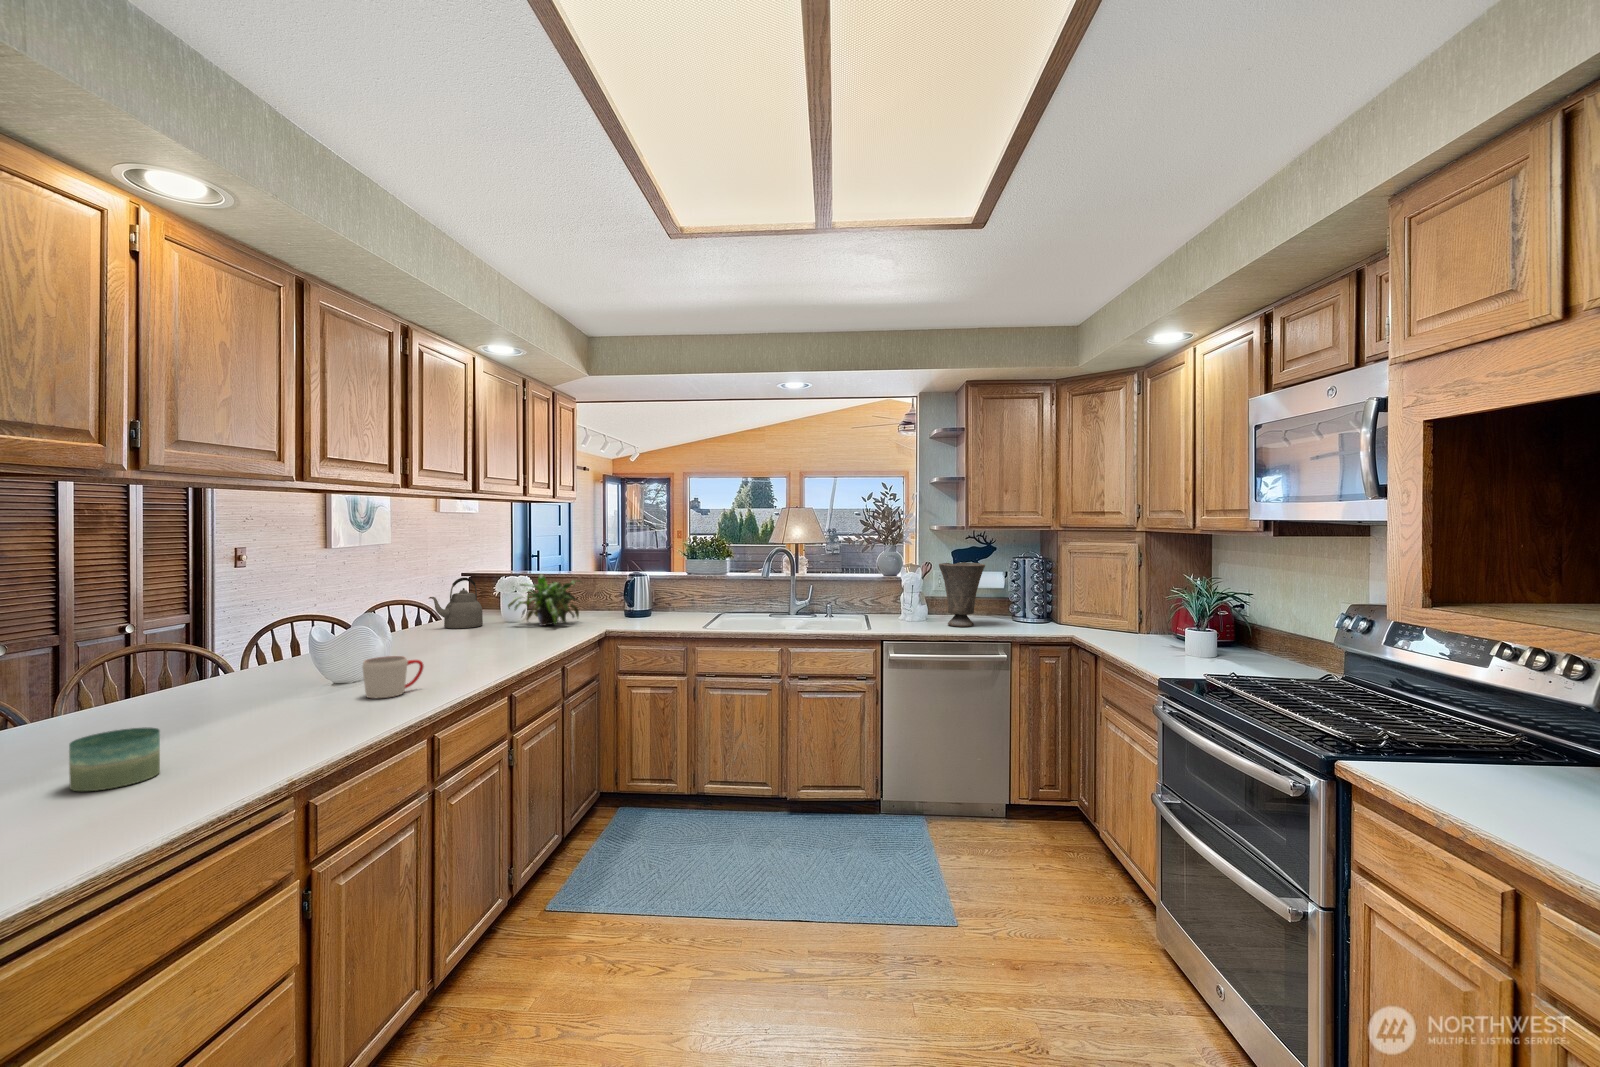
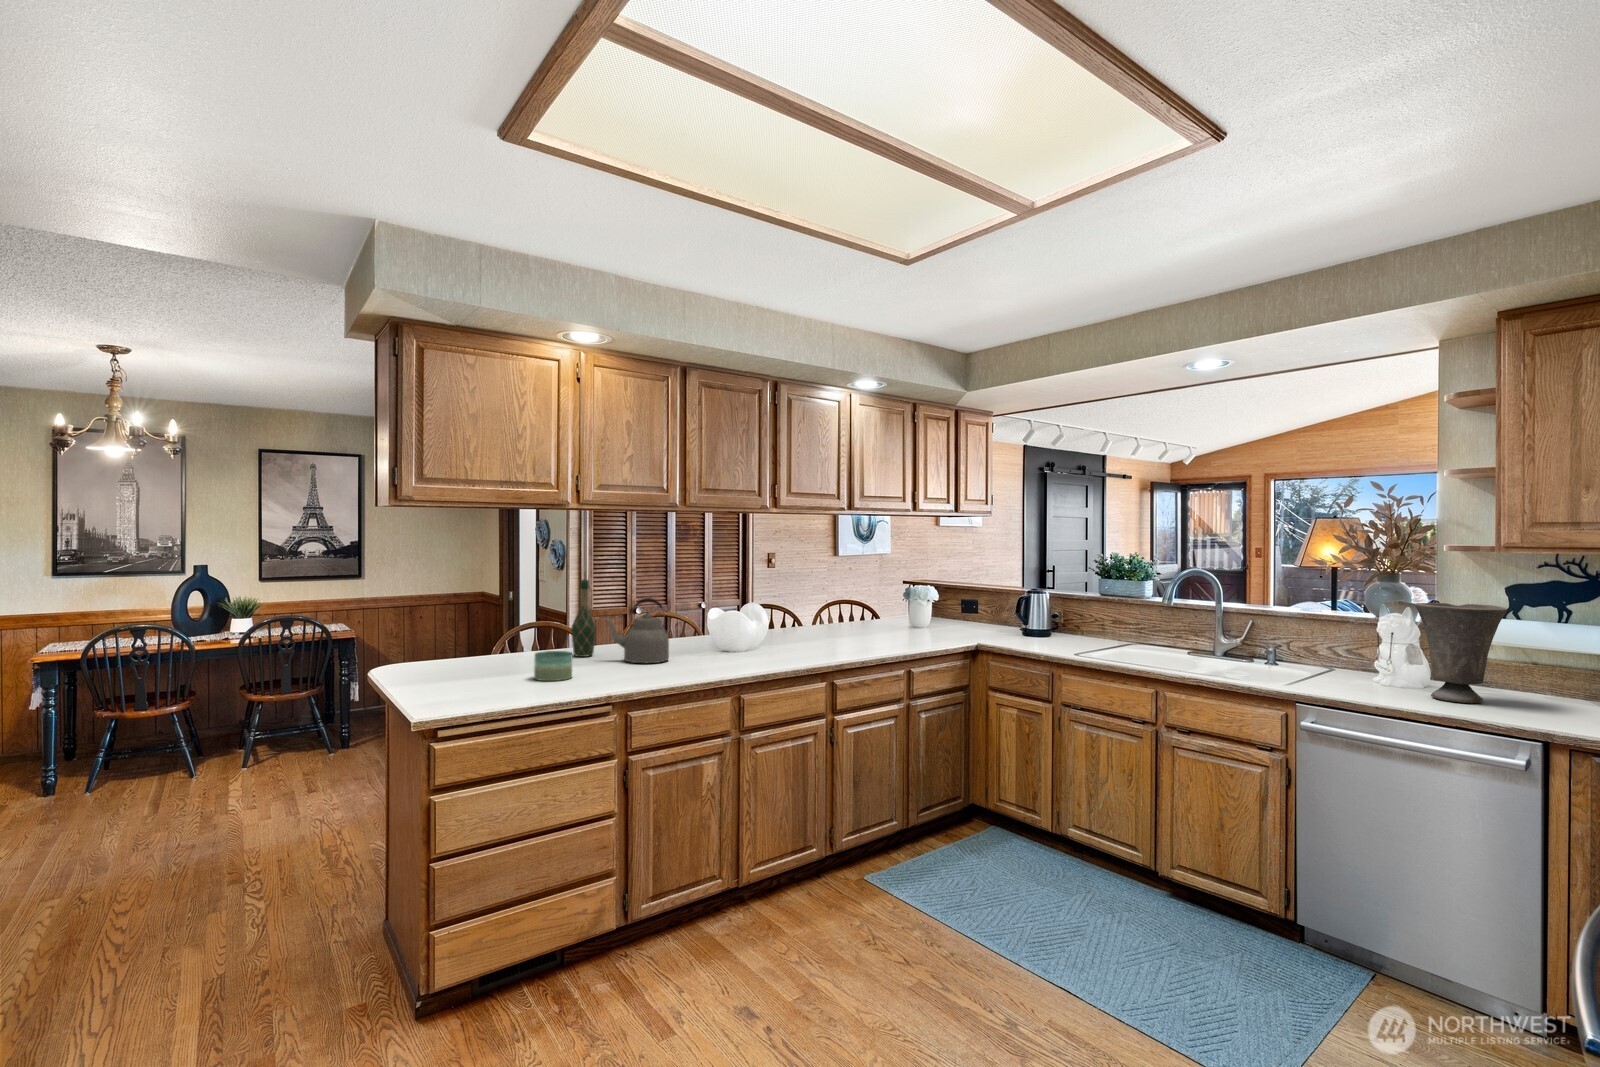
potted plant: present [508,574,581,626] -> none [909,585,978,635]
kettle: present [429,578,483,628] -> present [605,598,669,663]
wine bottle: none [53,602,112,736] -> present [571,580,597,657]
mug: present [362,656,424,698] -> none [717,635,758,665]

